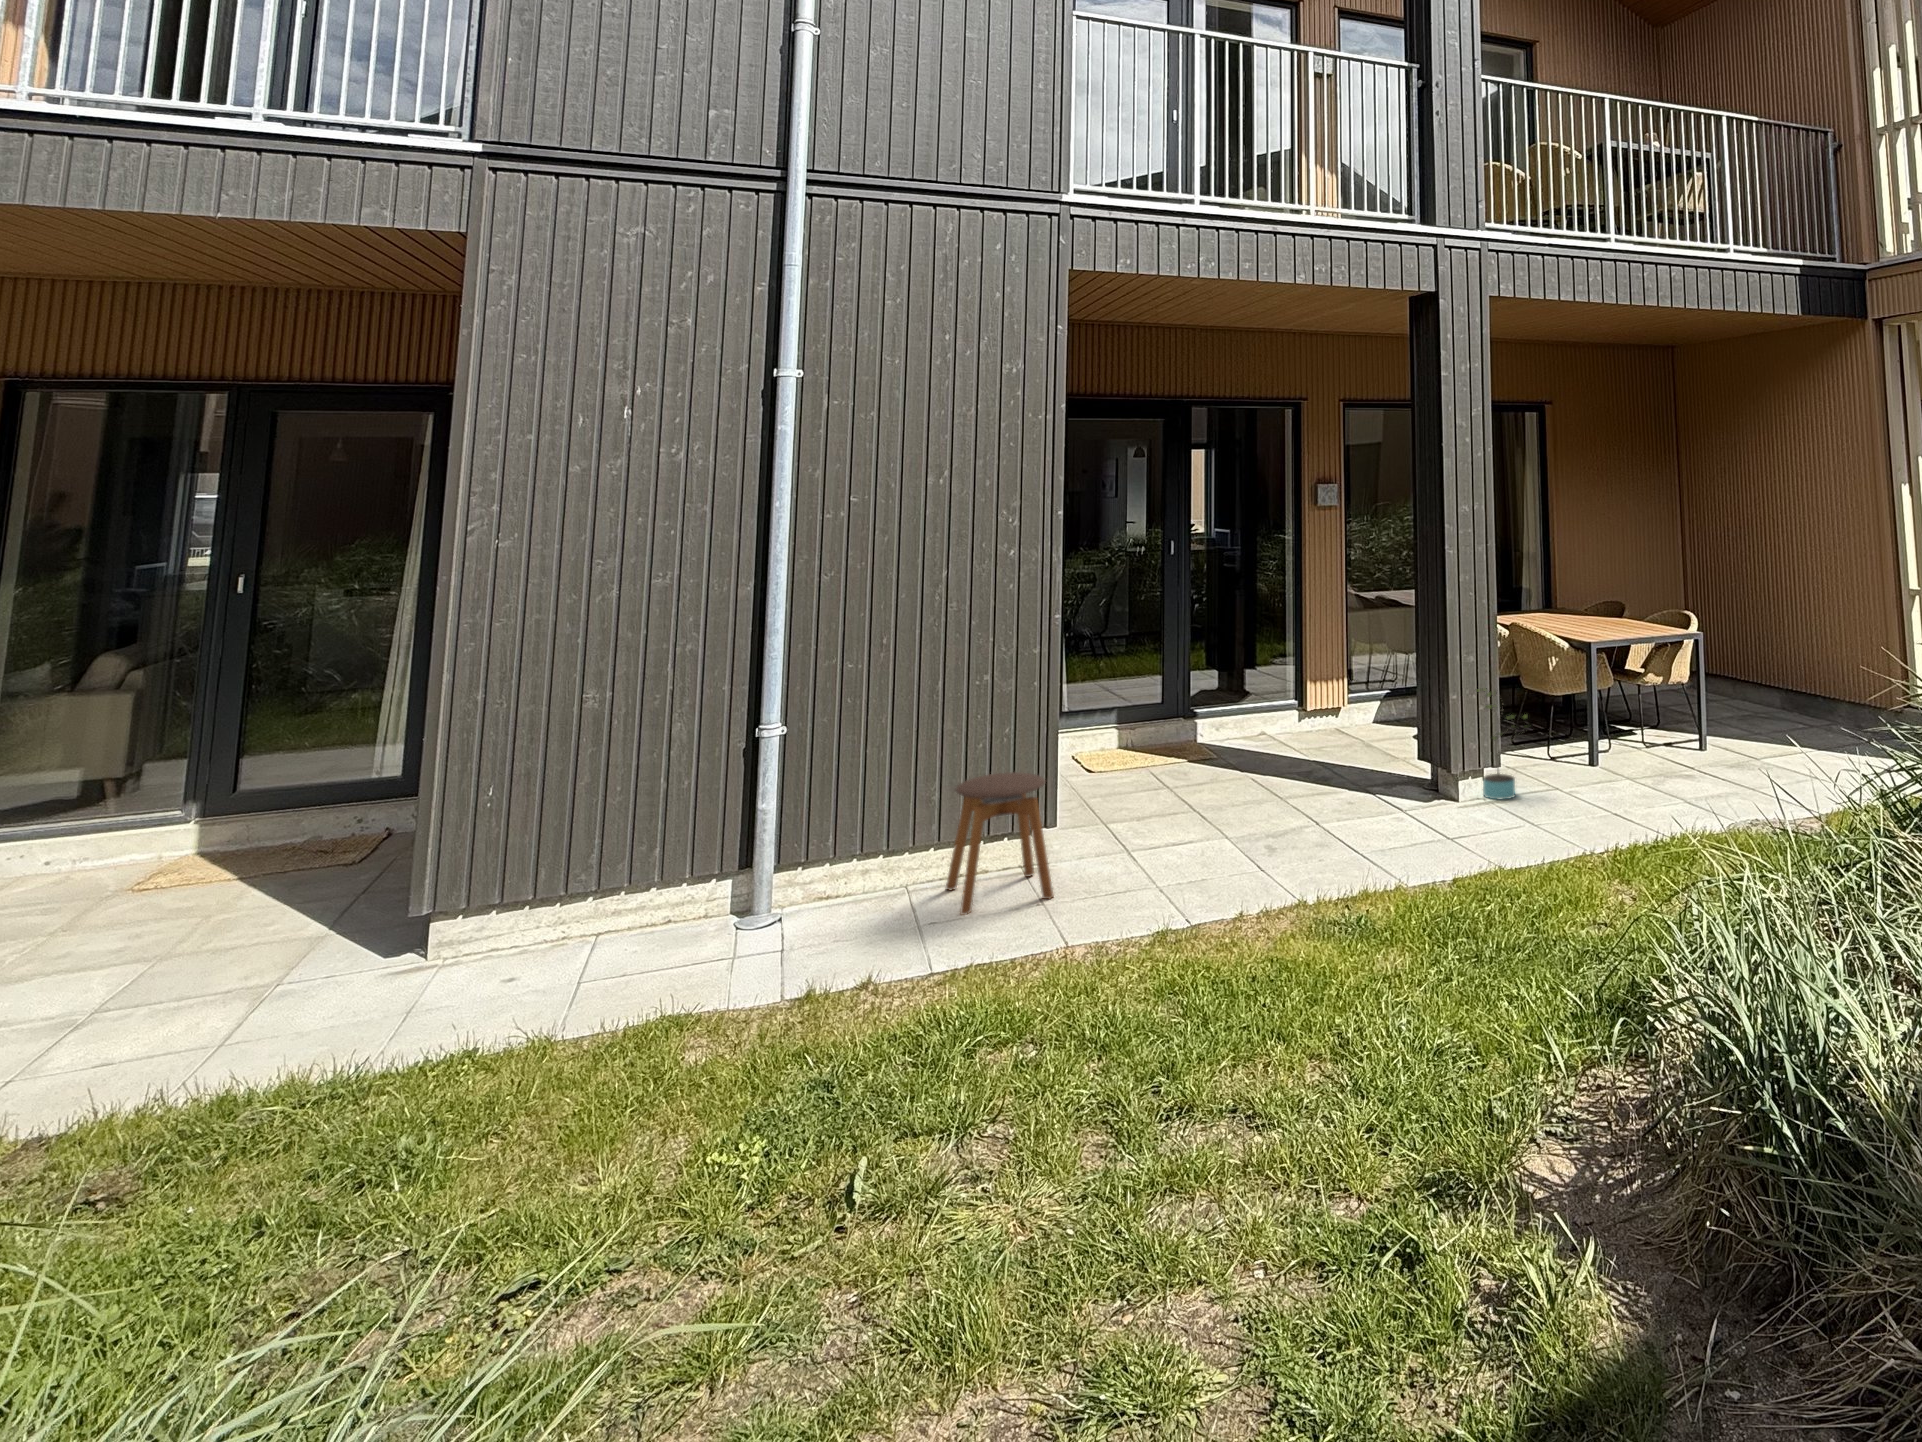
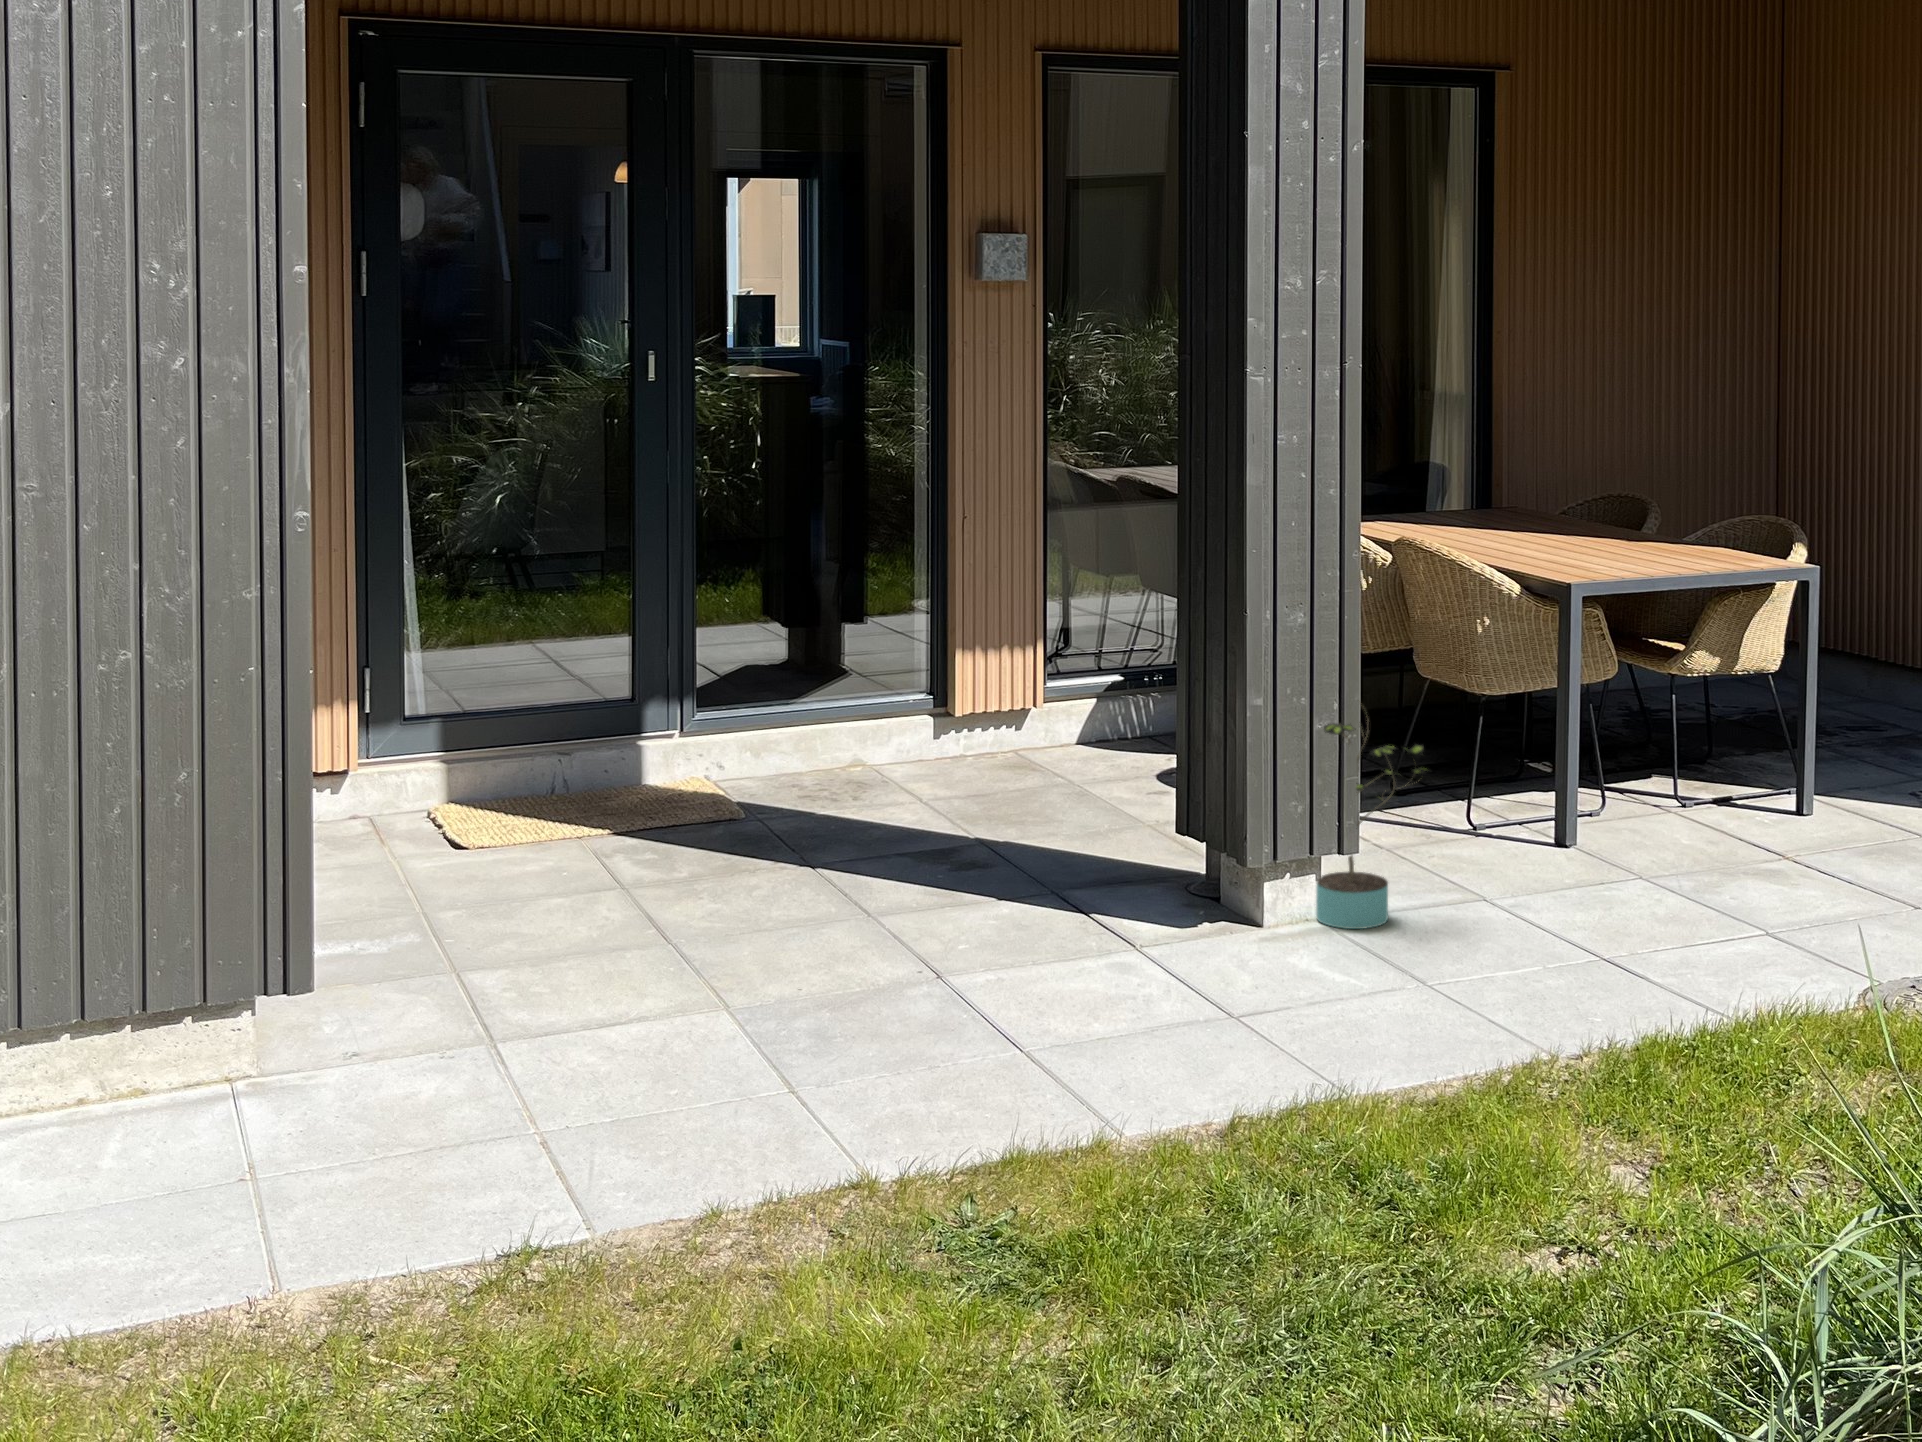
stool: present [946,772,1053,915] -> none [32,881,284,1215]

